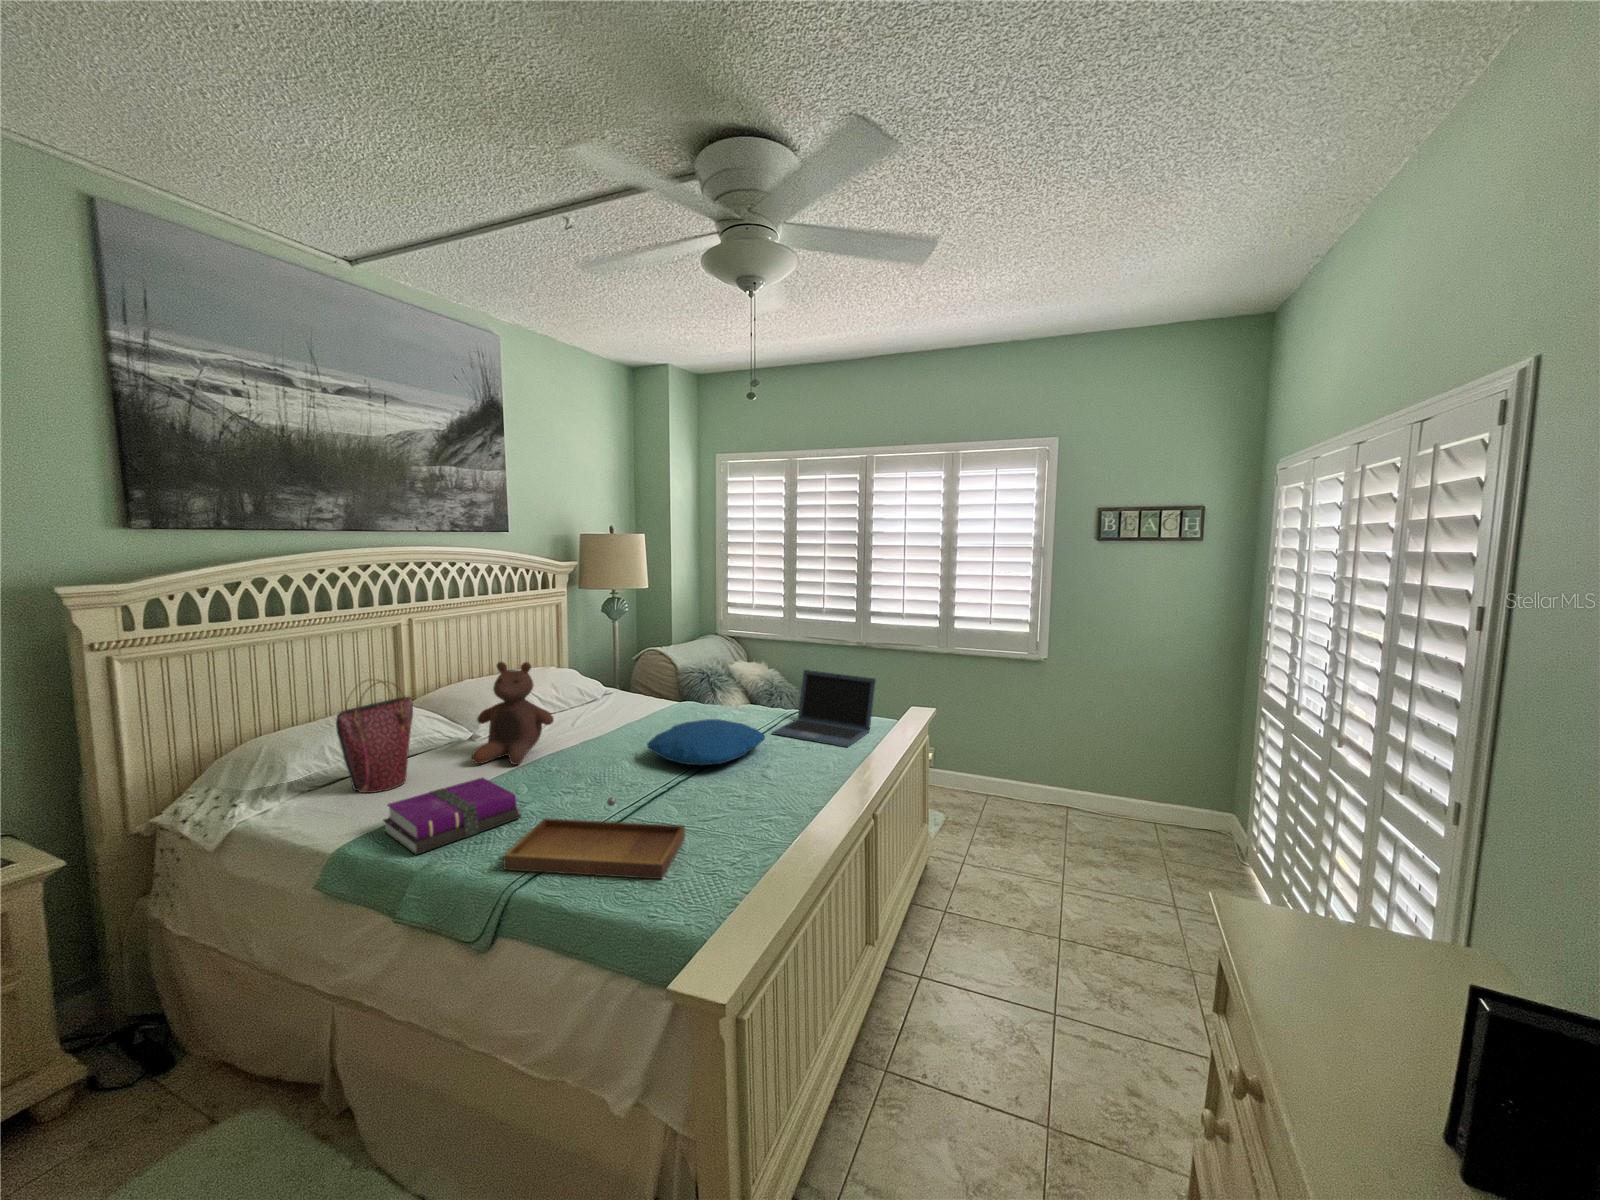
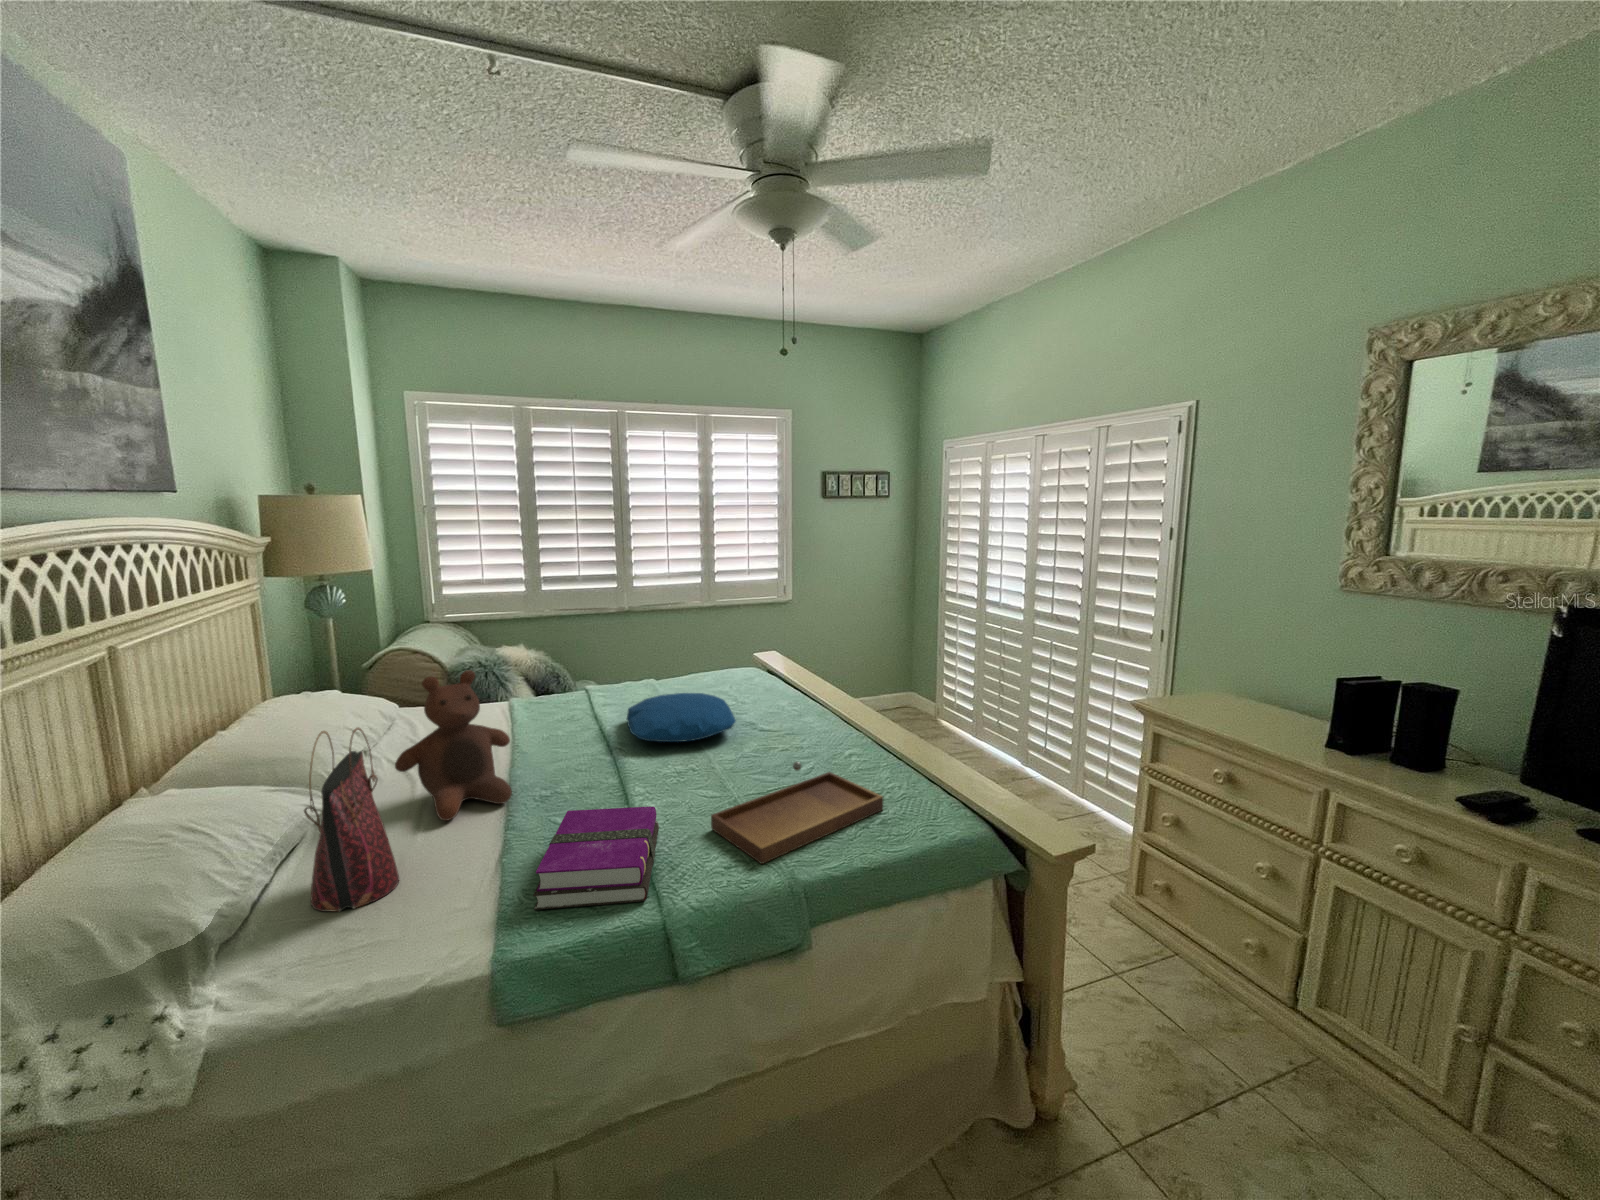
laptop: present [772,670,876,747] -> none [681,629,773,700]

